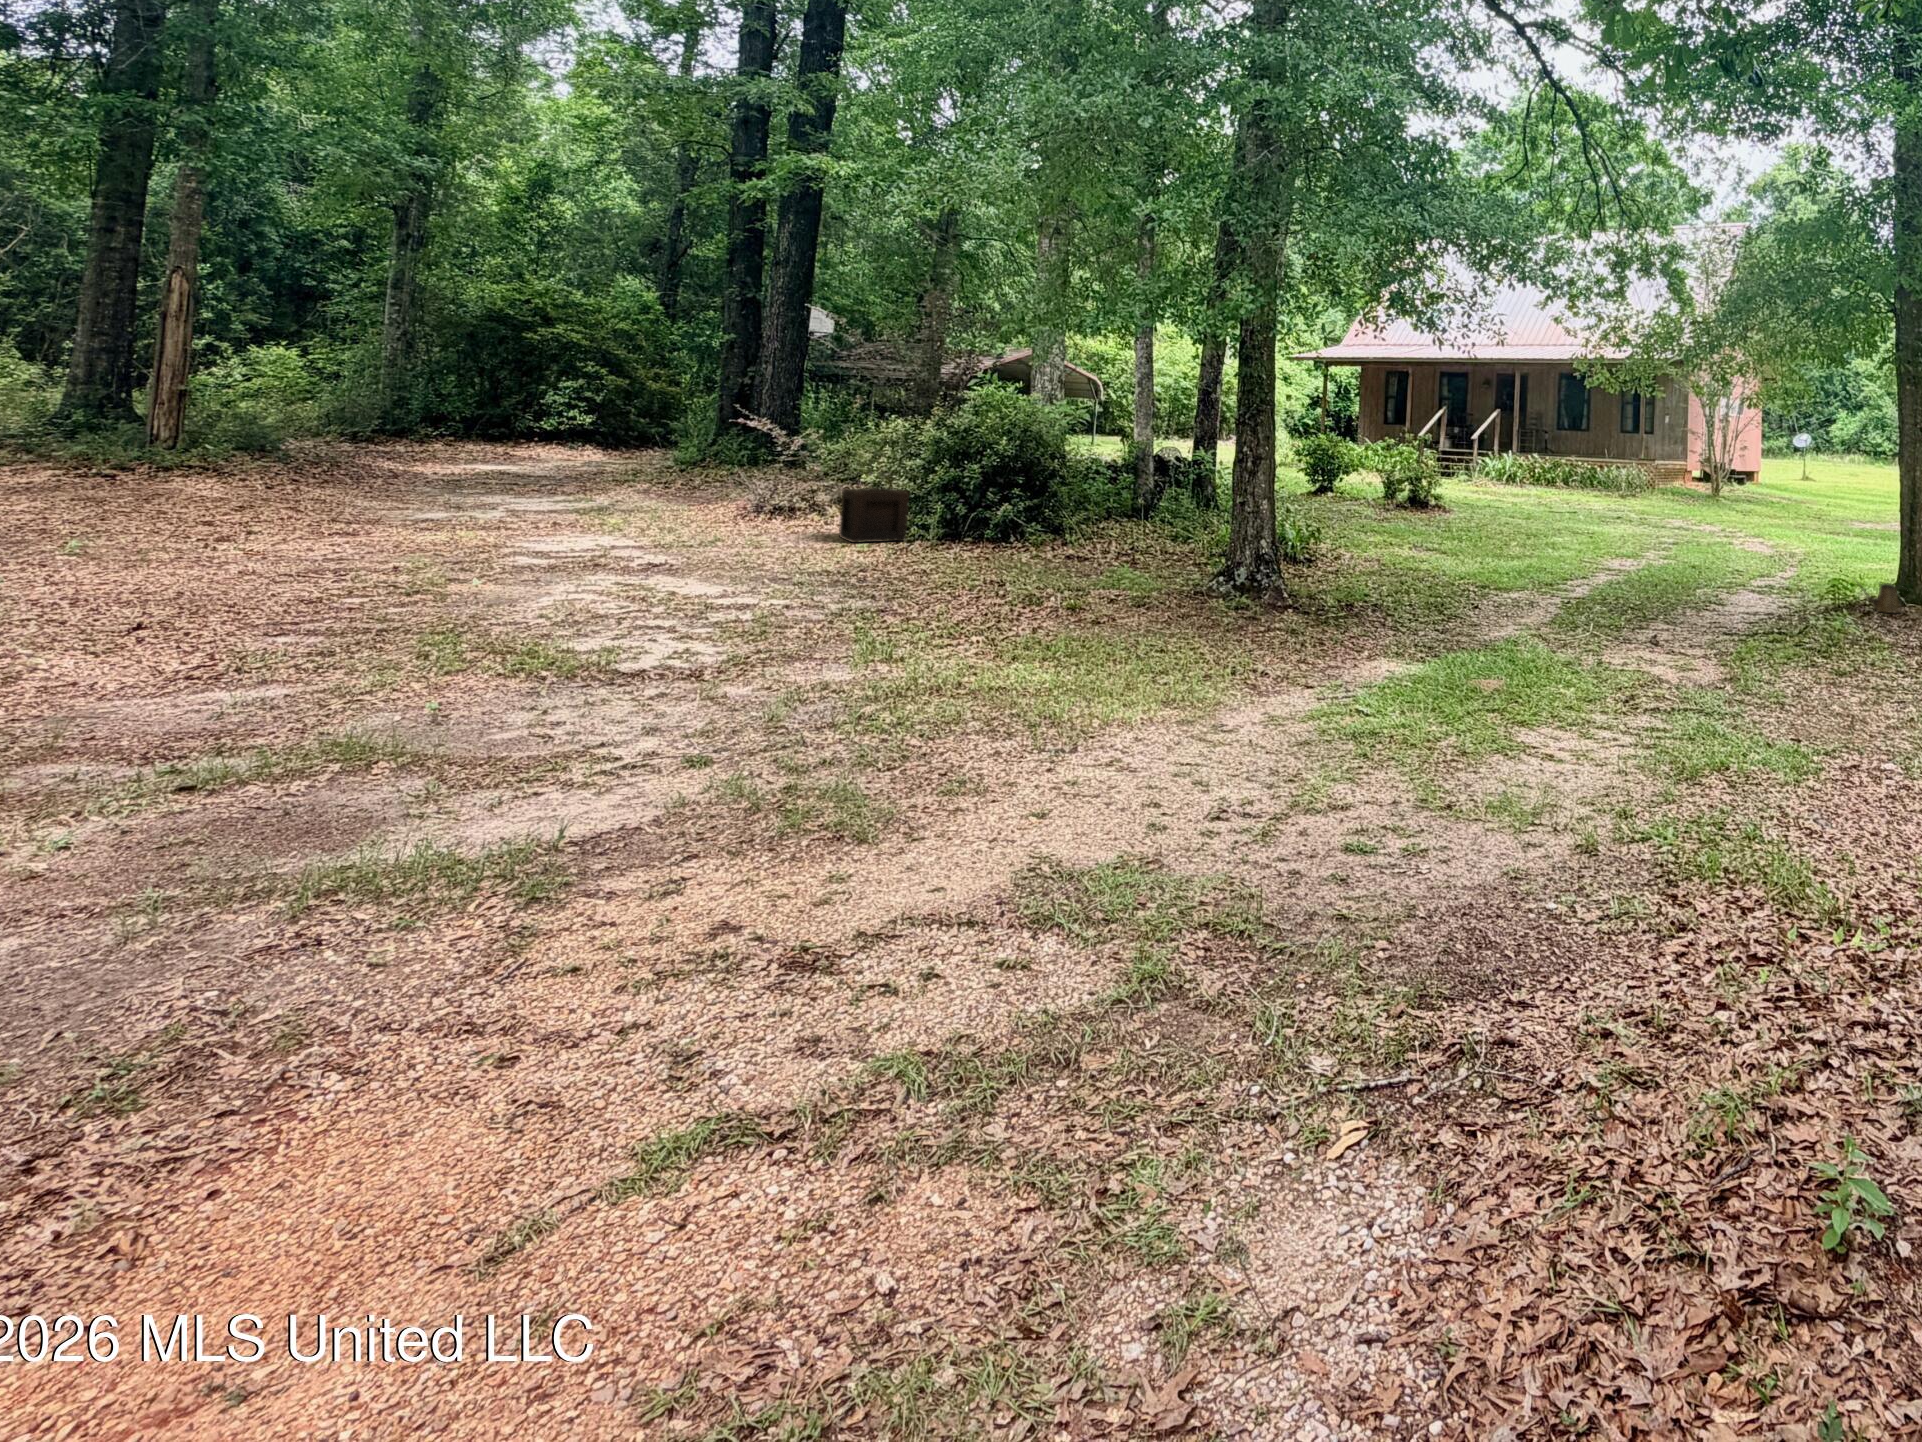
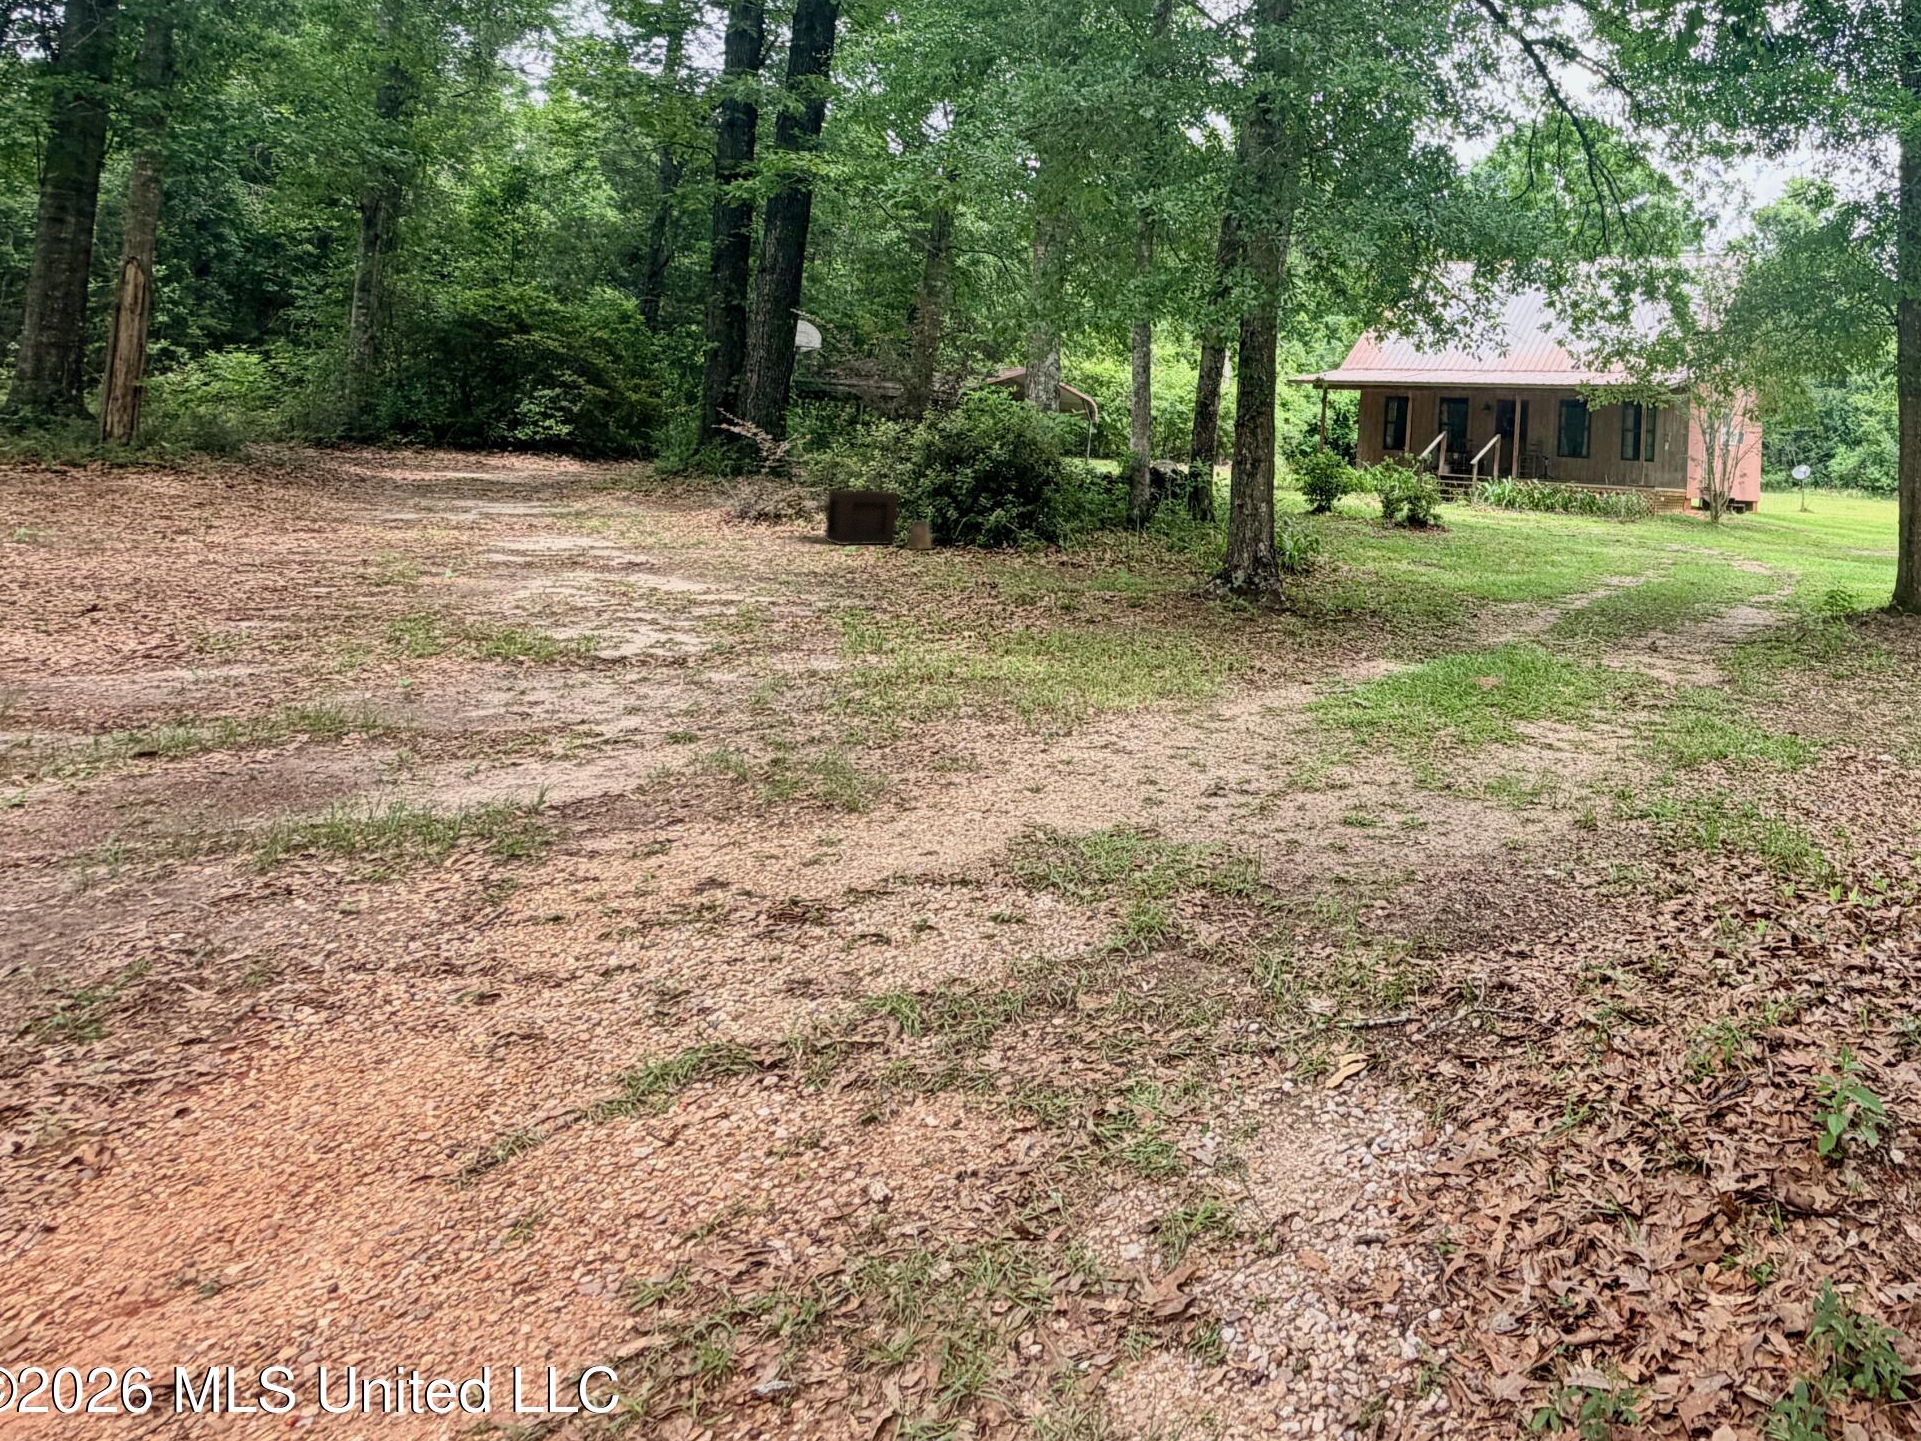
watering can: present [1860,583,1900,613] -> present [907,521,931,549]

